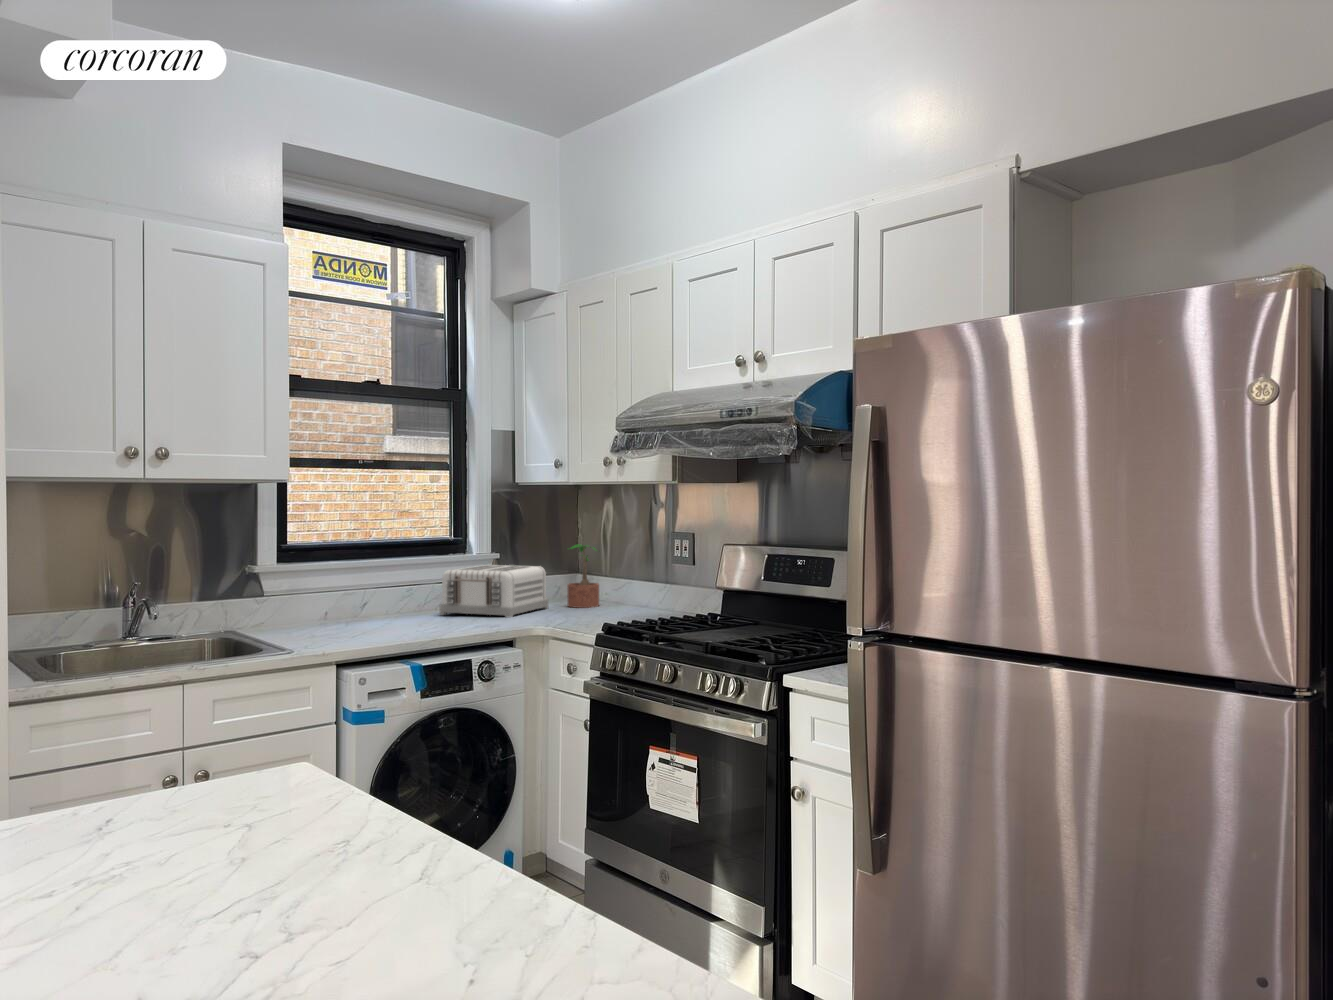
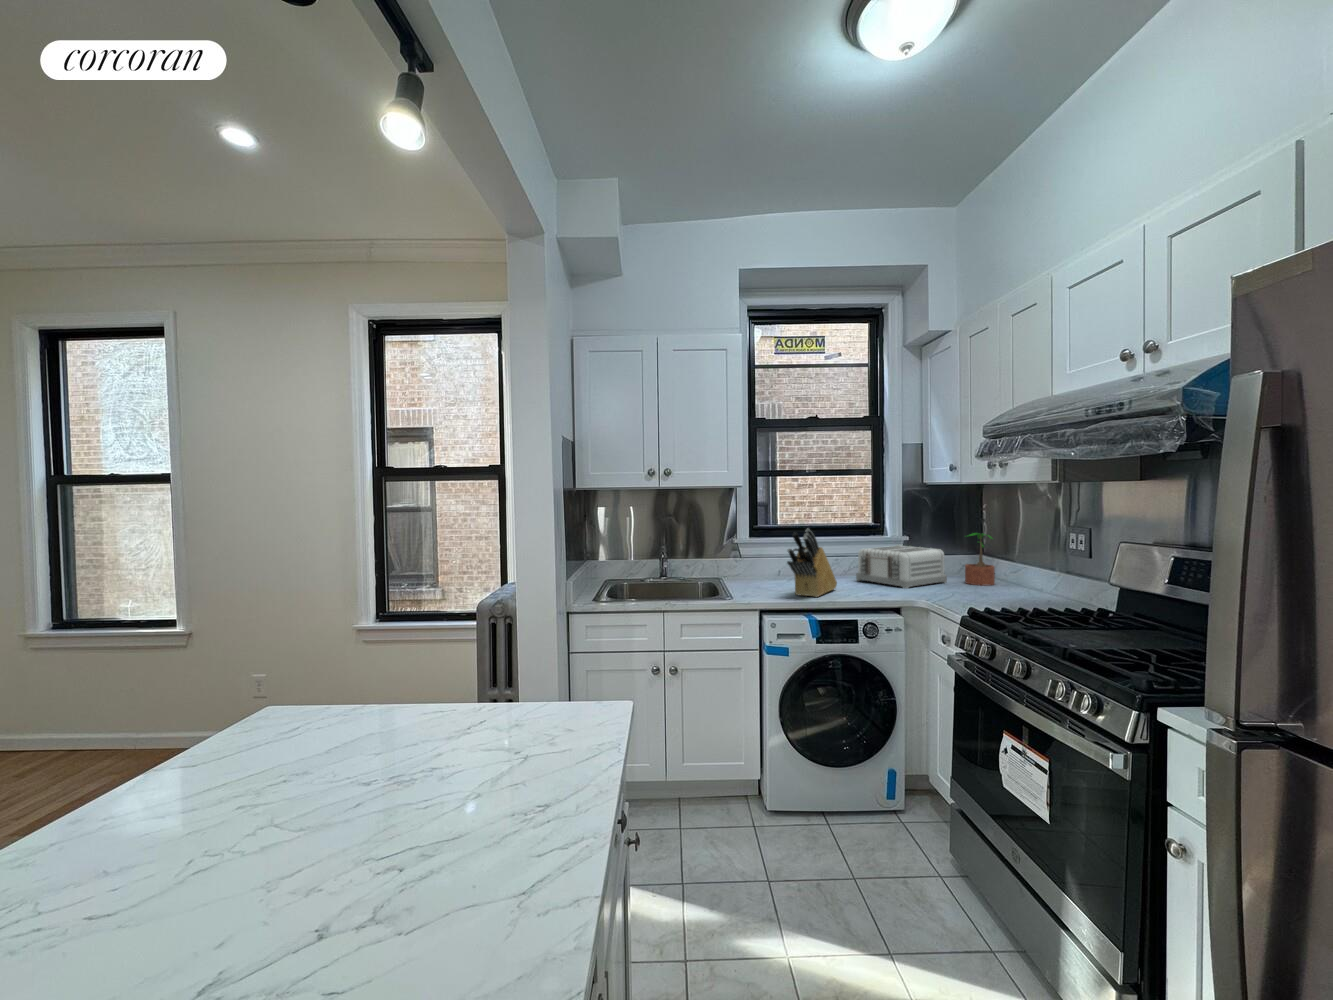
knife block: none [376,540,428,636] -> present [787,529,837,597]

